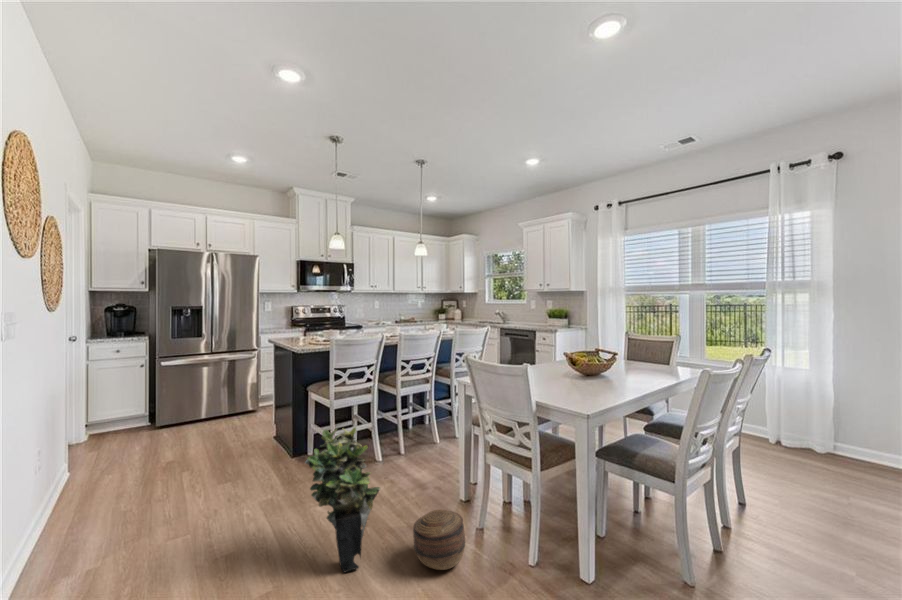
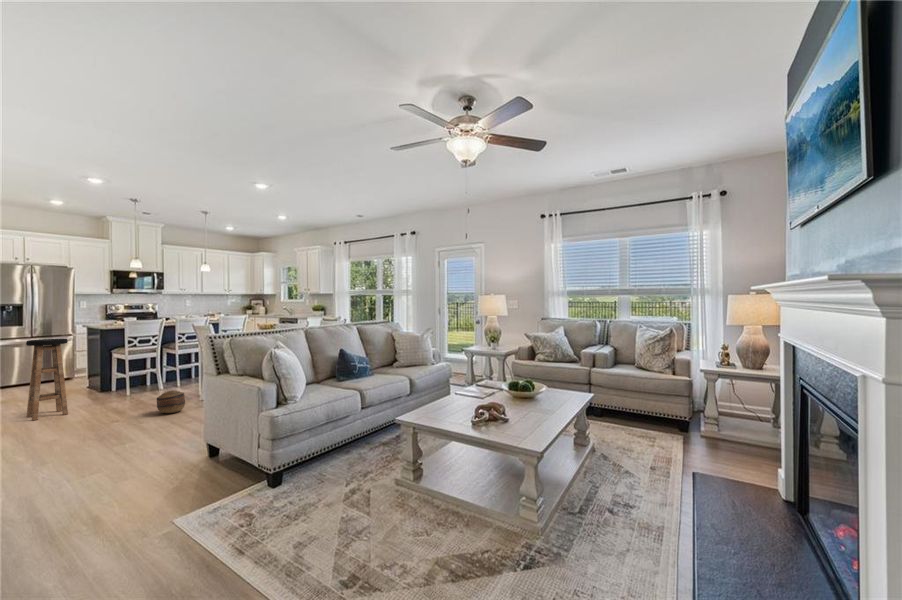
bar stool: none [193,378,256,547] -> present [26,338,68,420]
potted plant: present [305,427,380,572] -> none [97,357,141,418]

